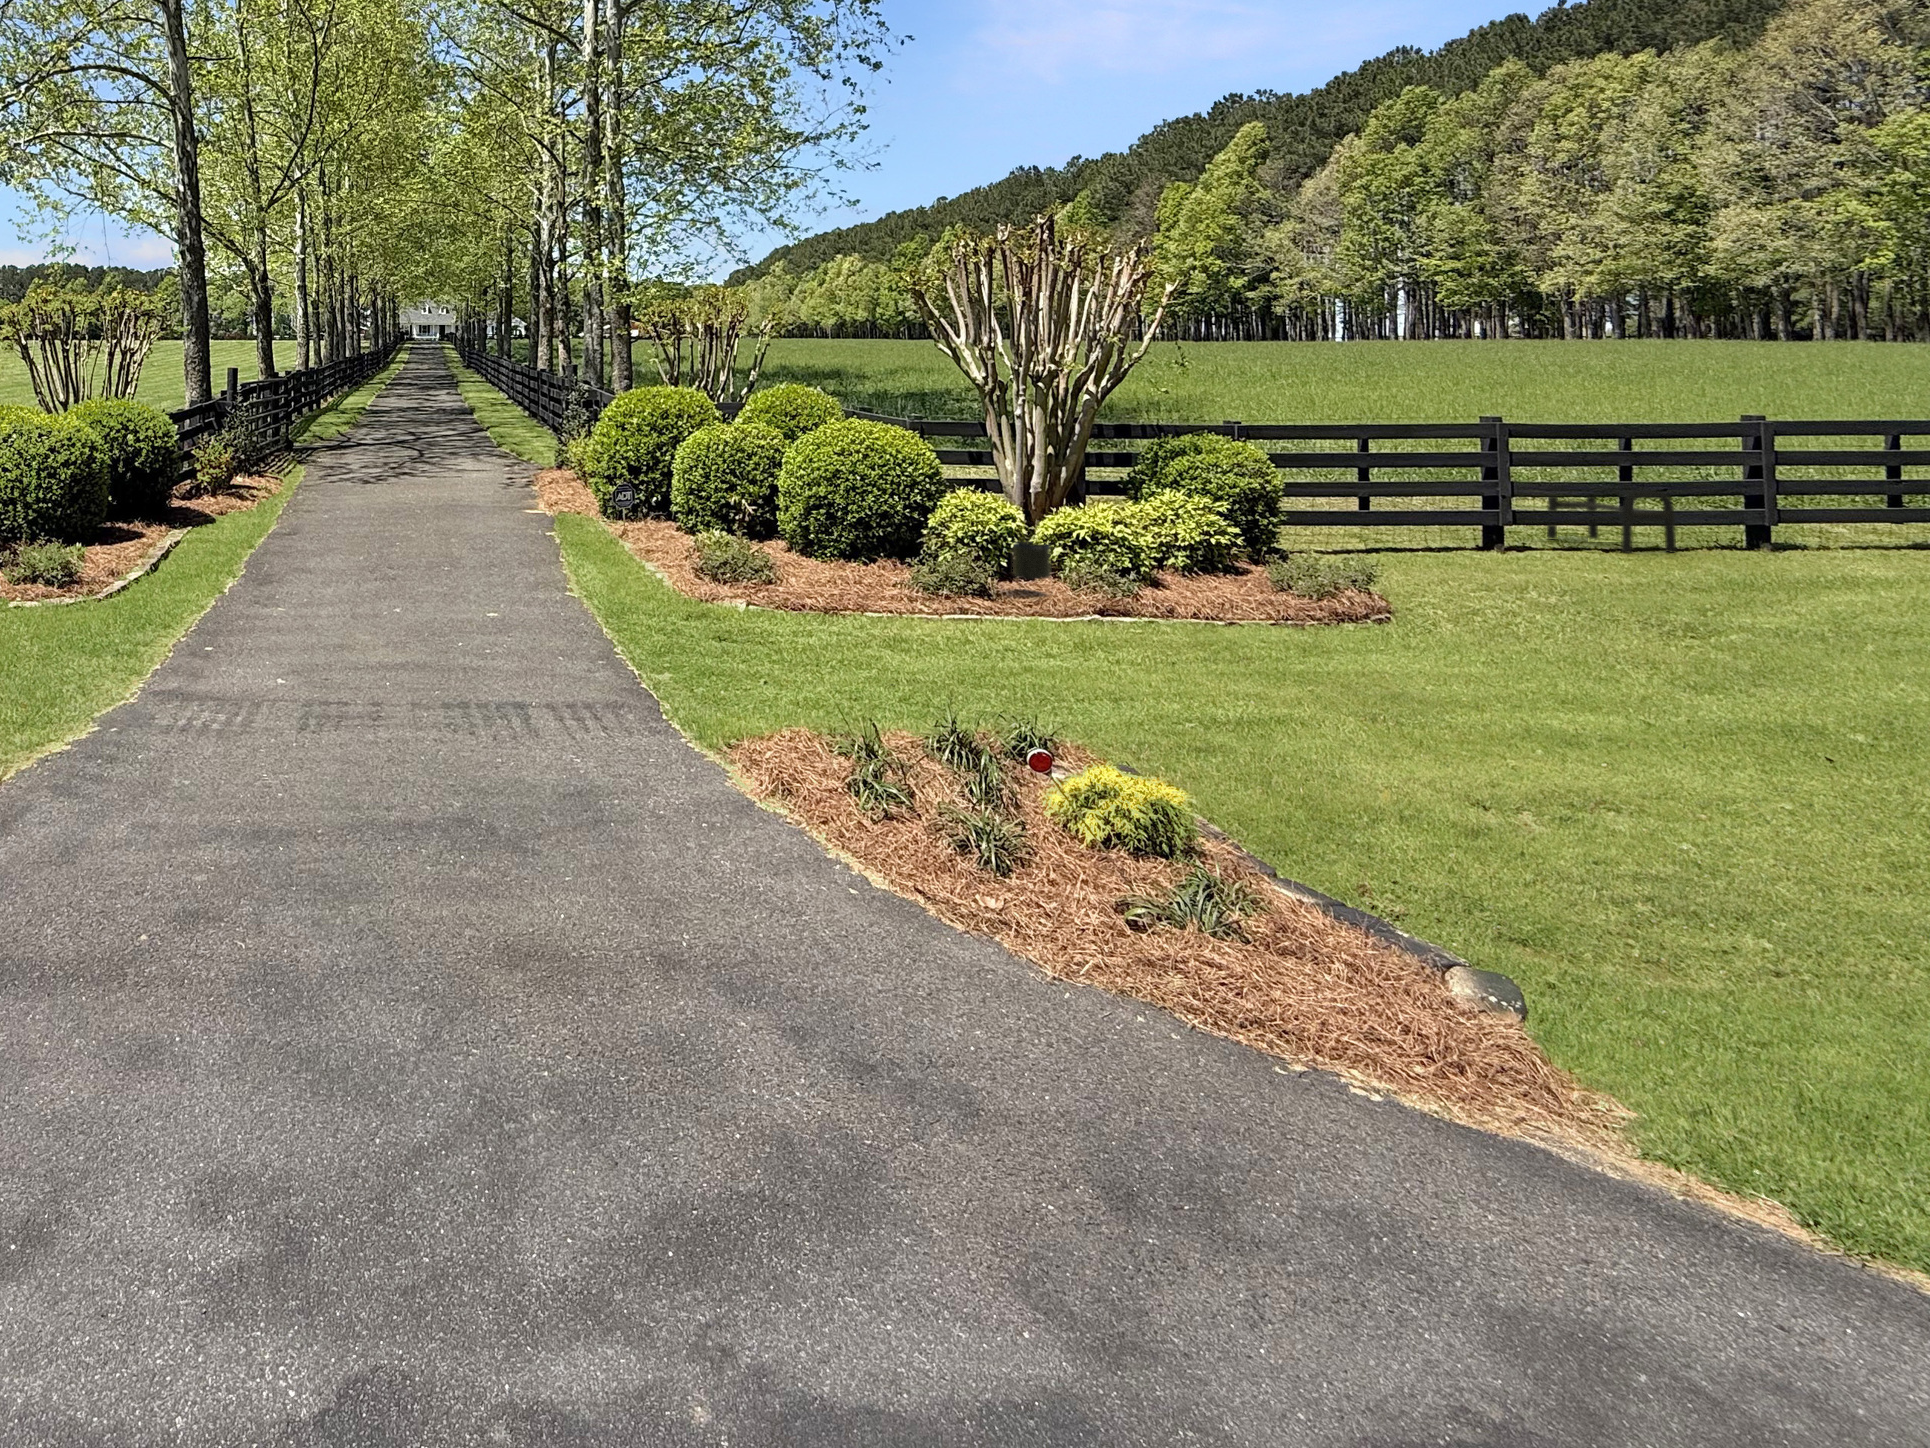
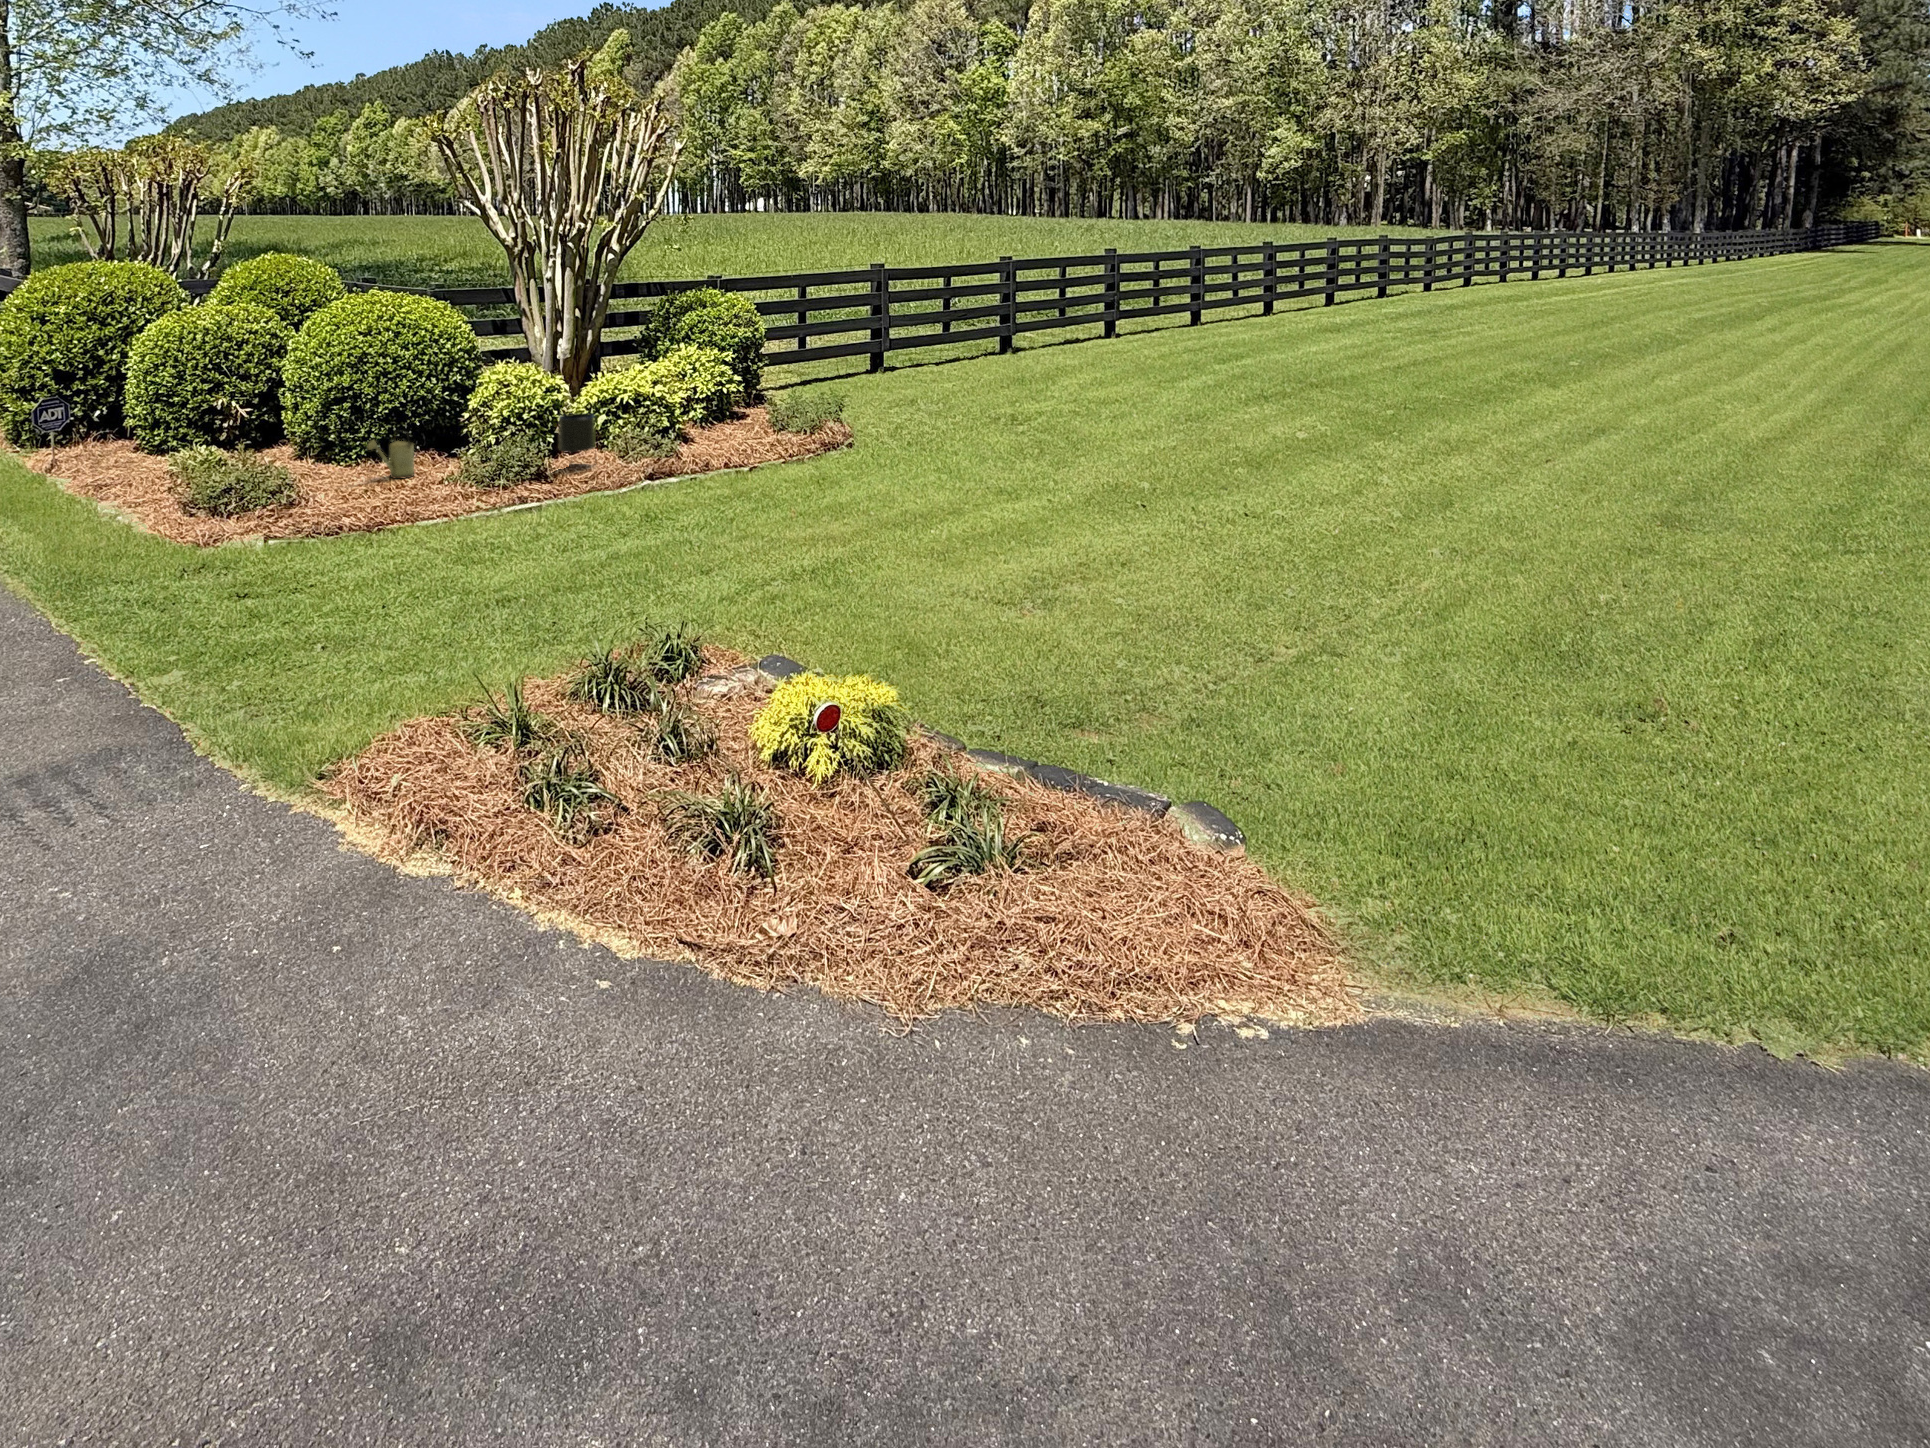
bench: present [1547,490,1676,553] -> none [912,311,986,364]
watering can: none [837,537,881,579] -> present [367,440,414,479]

